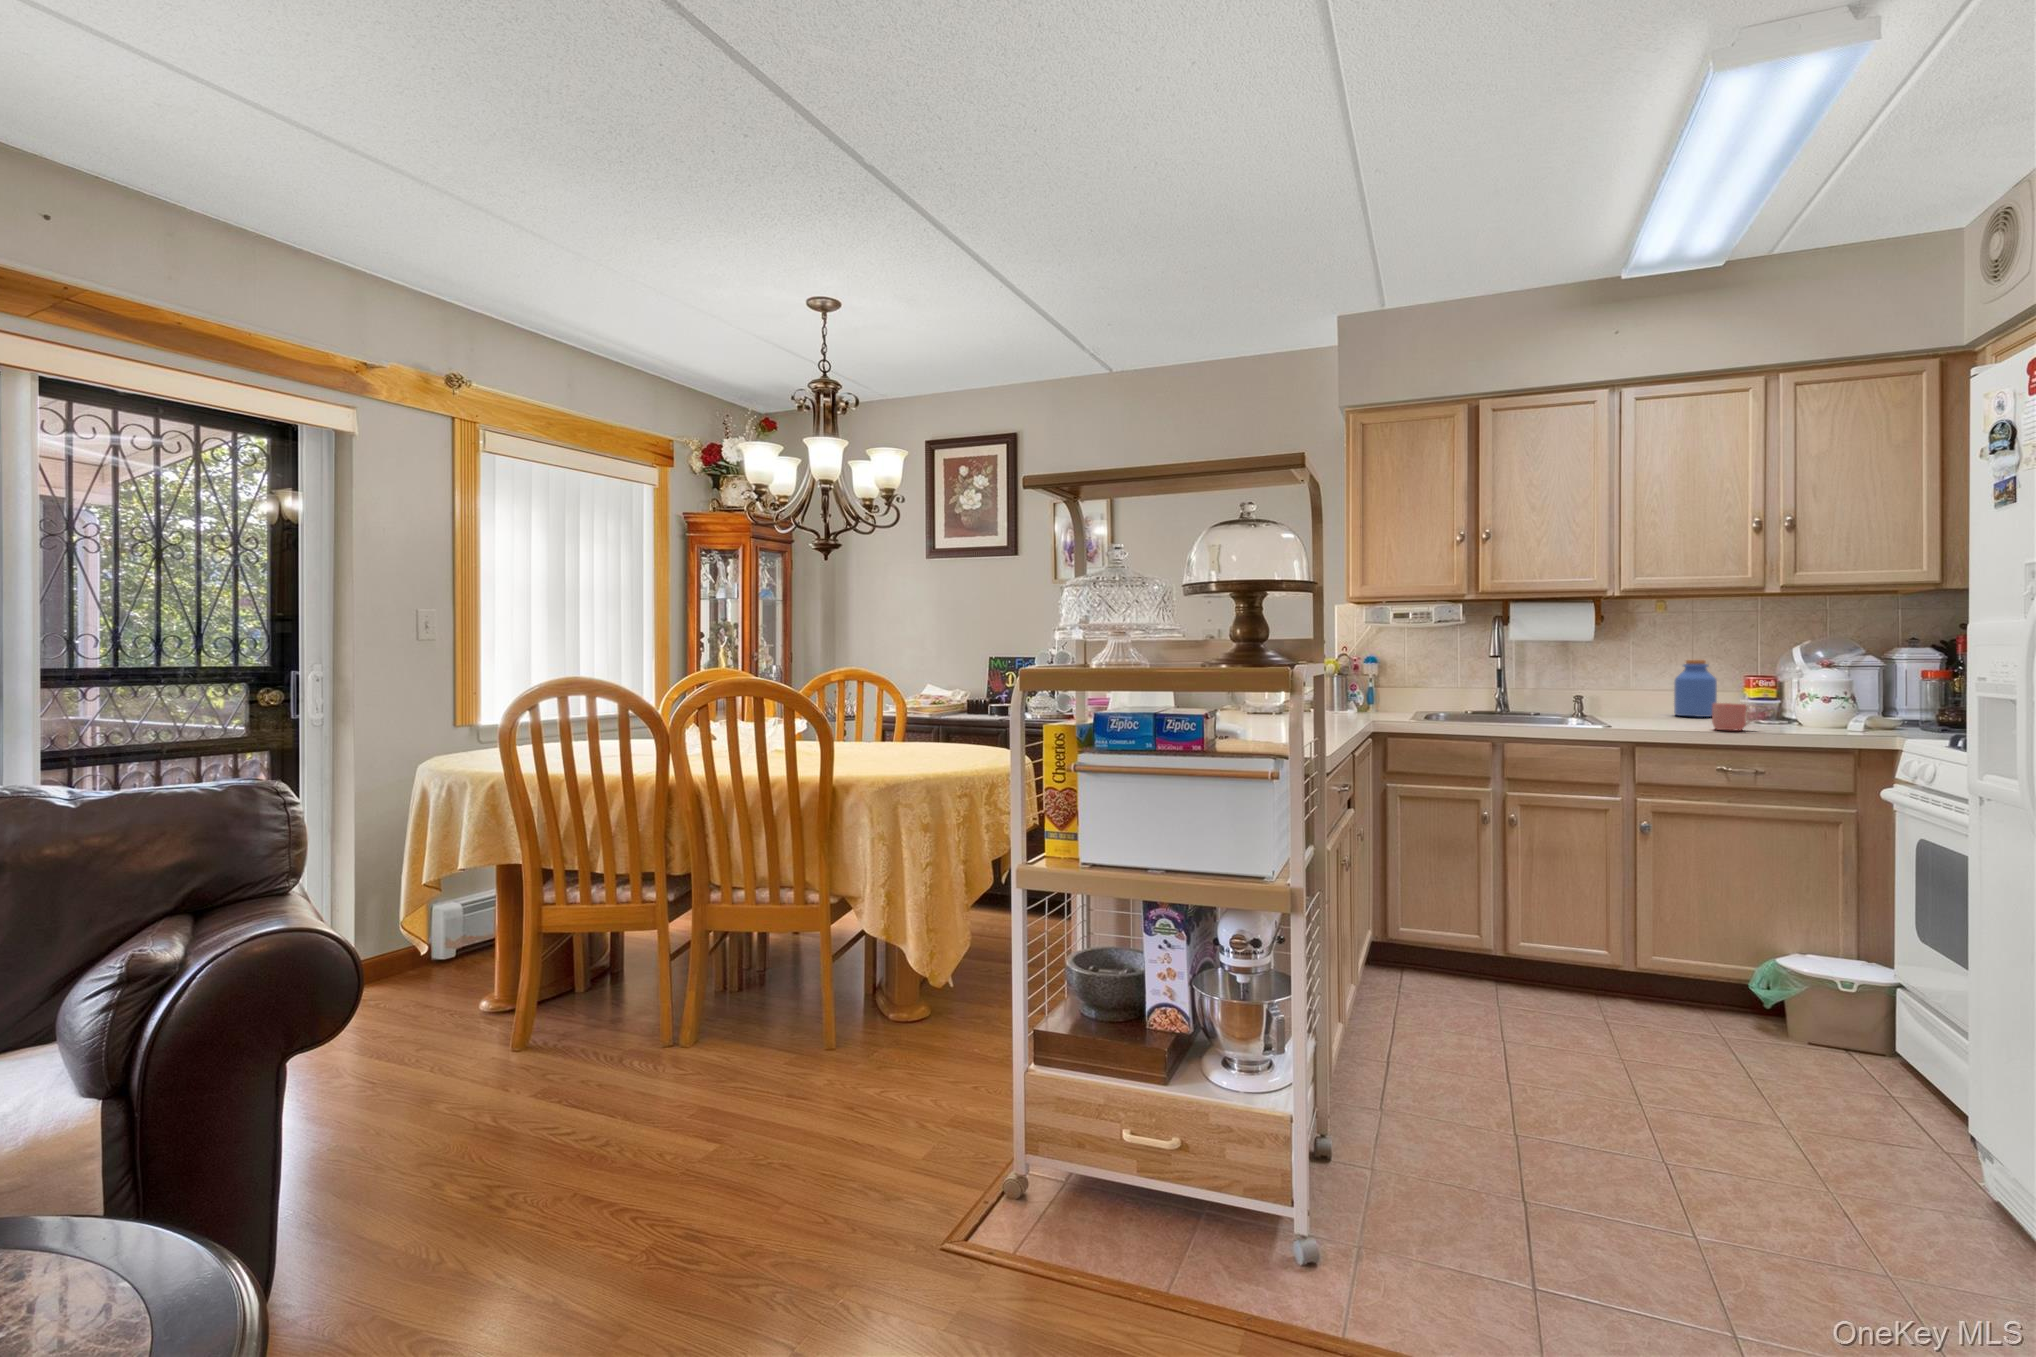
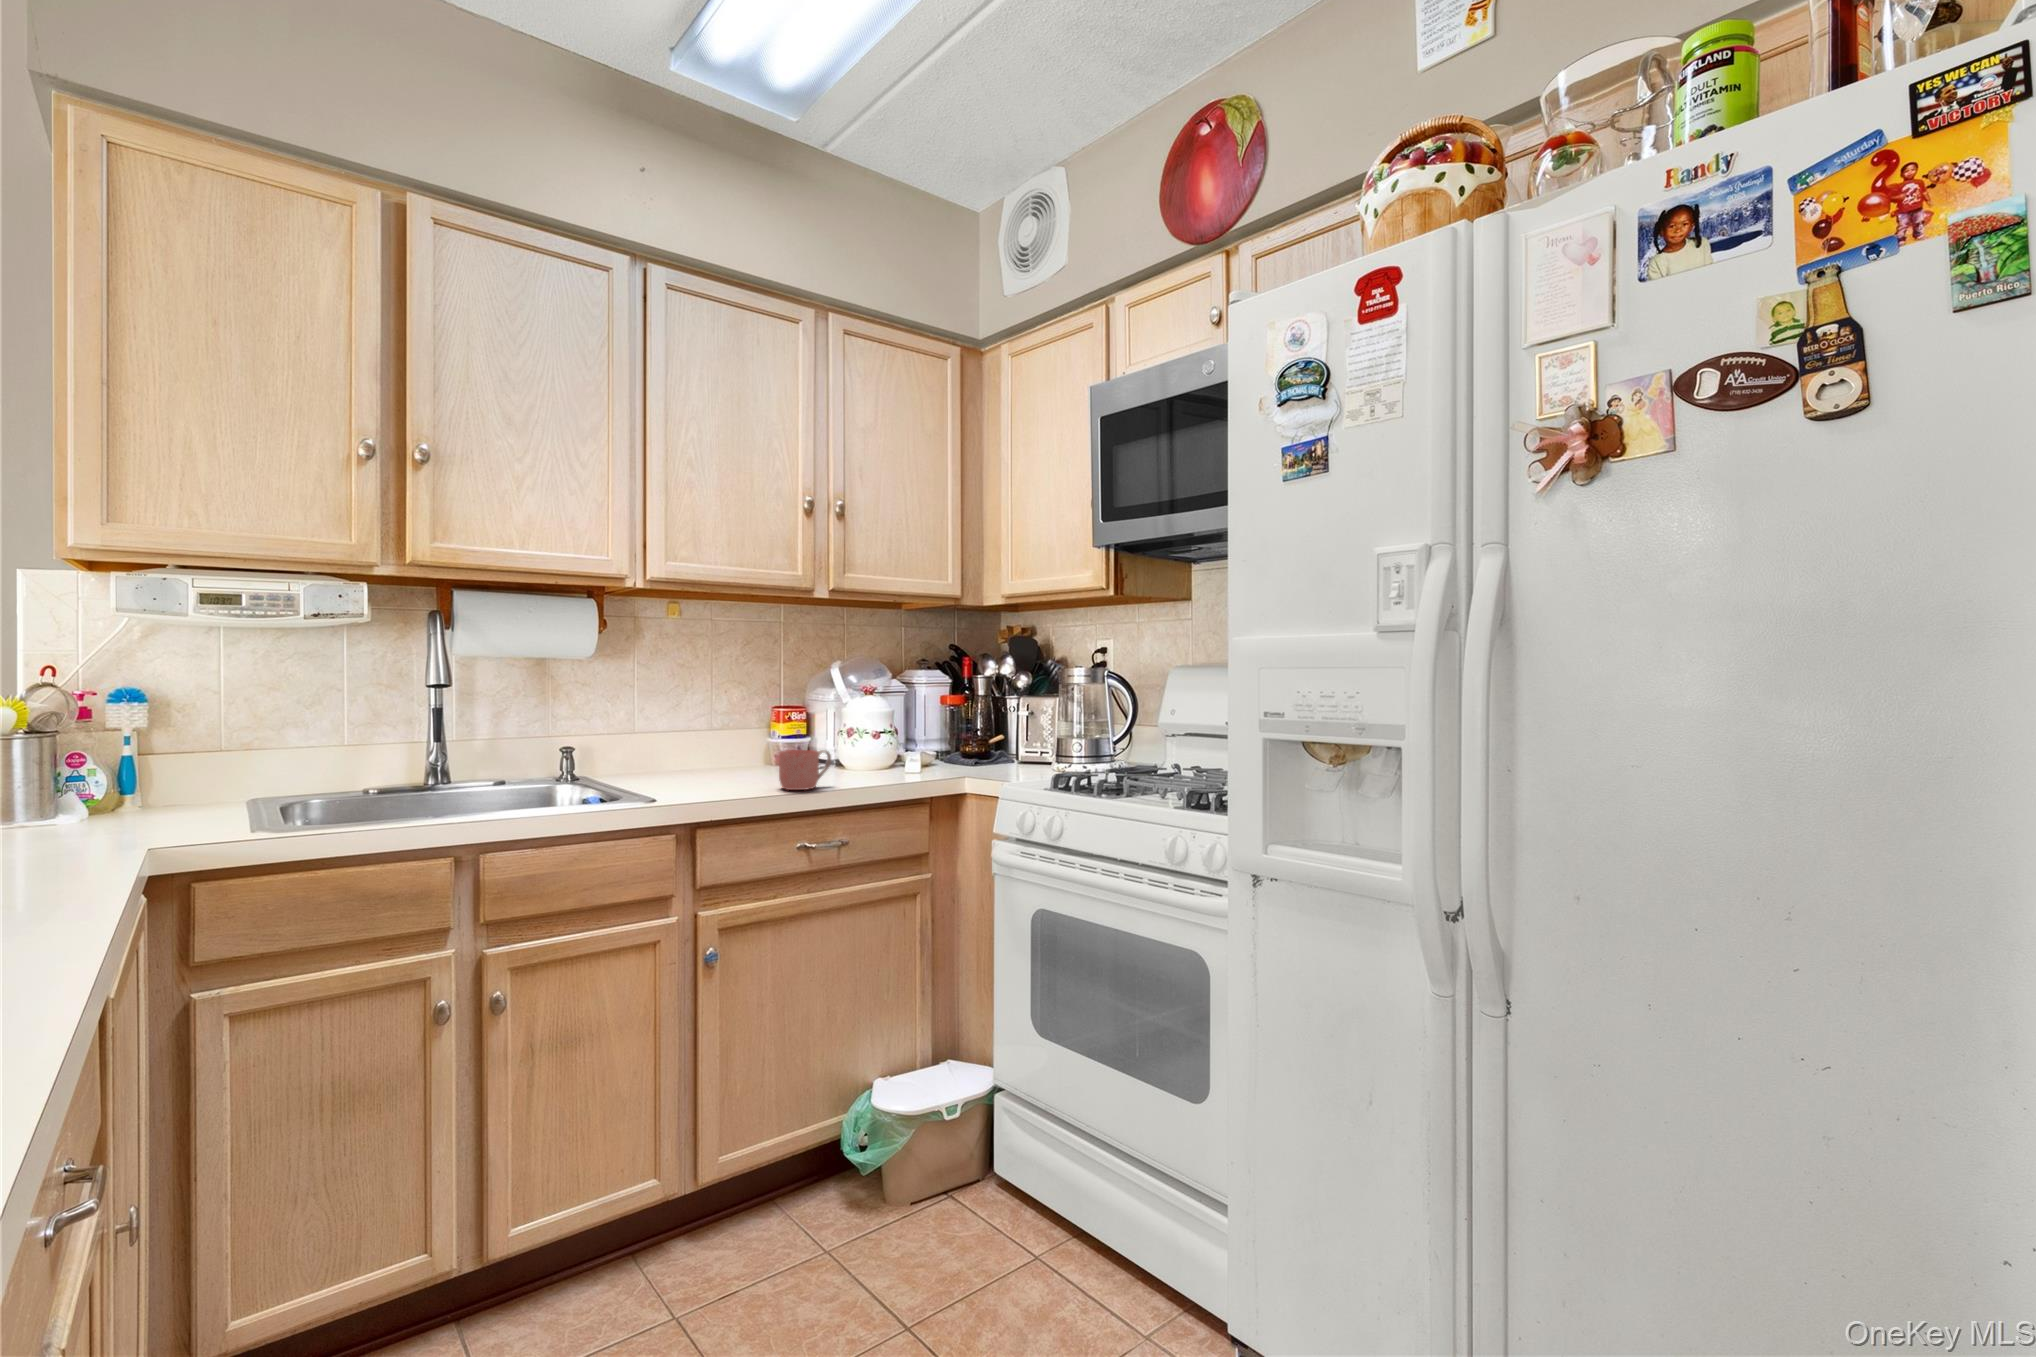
jar: present [1674,660,1717,717] -> none [694,686,745,766]

